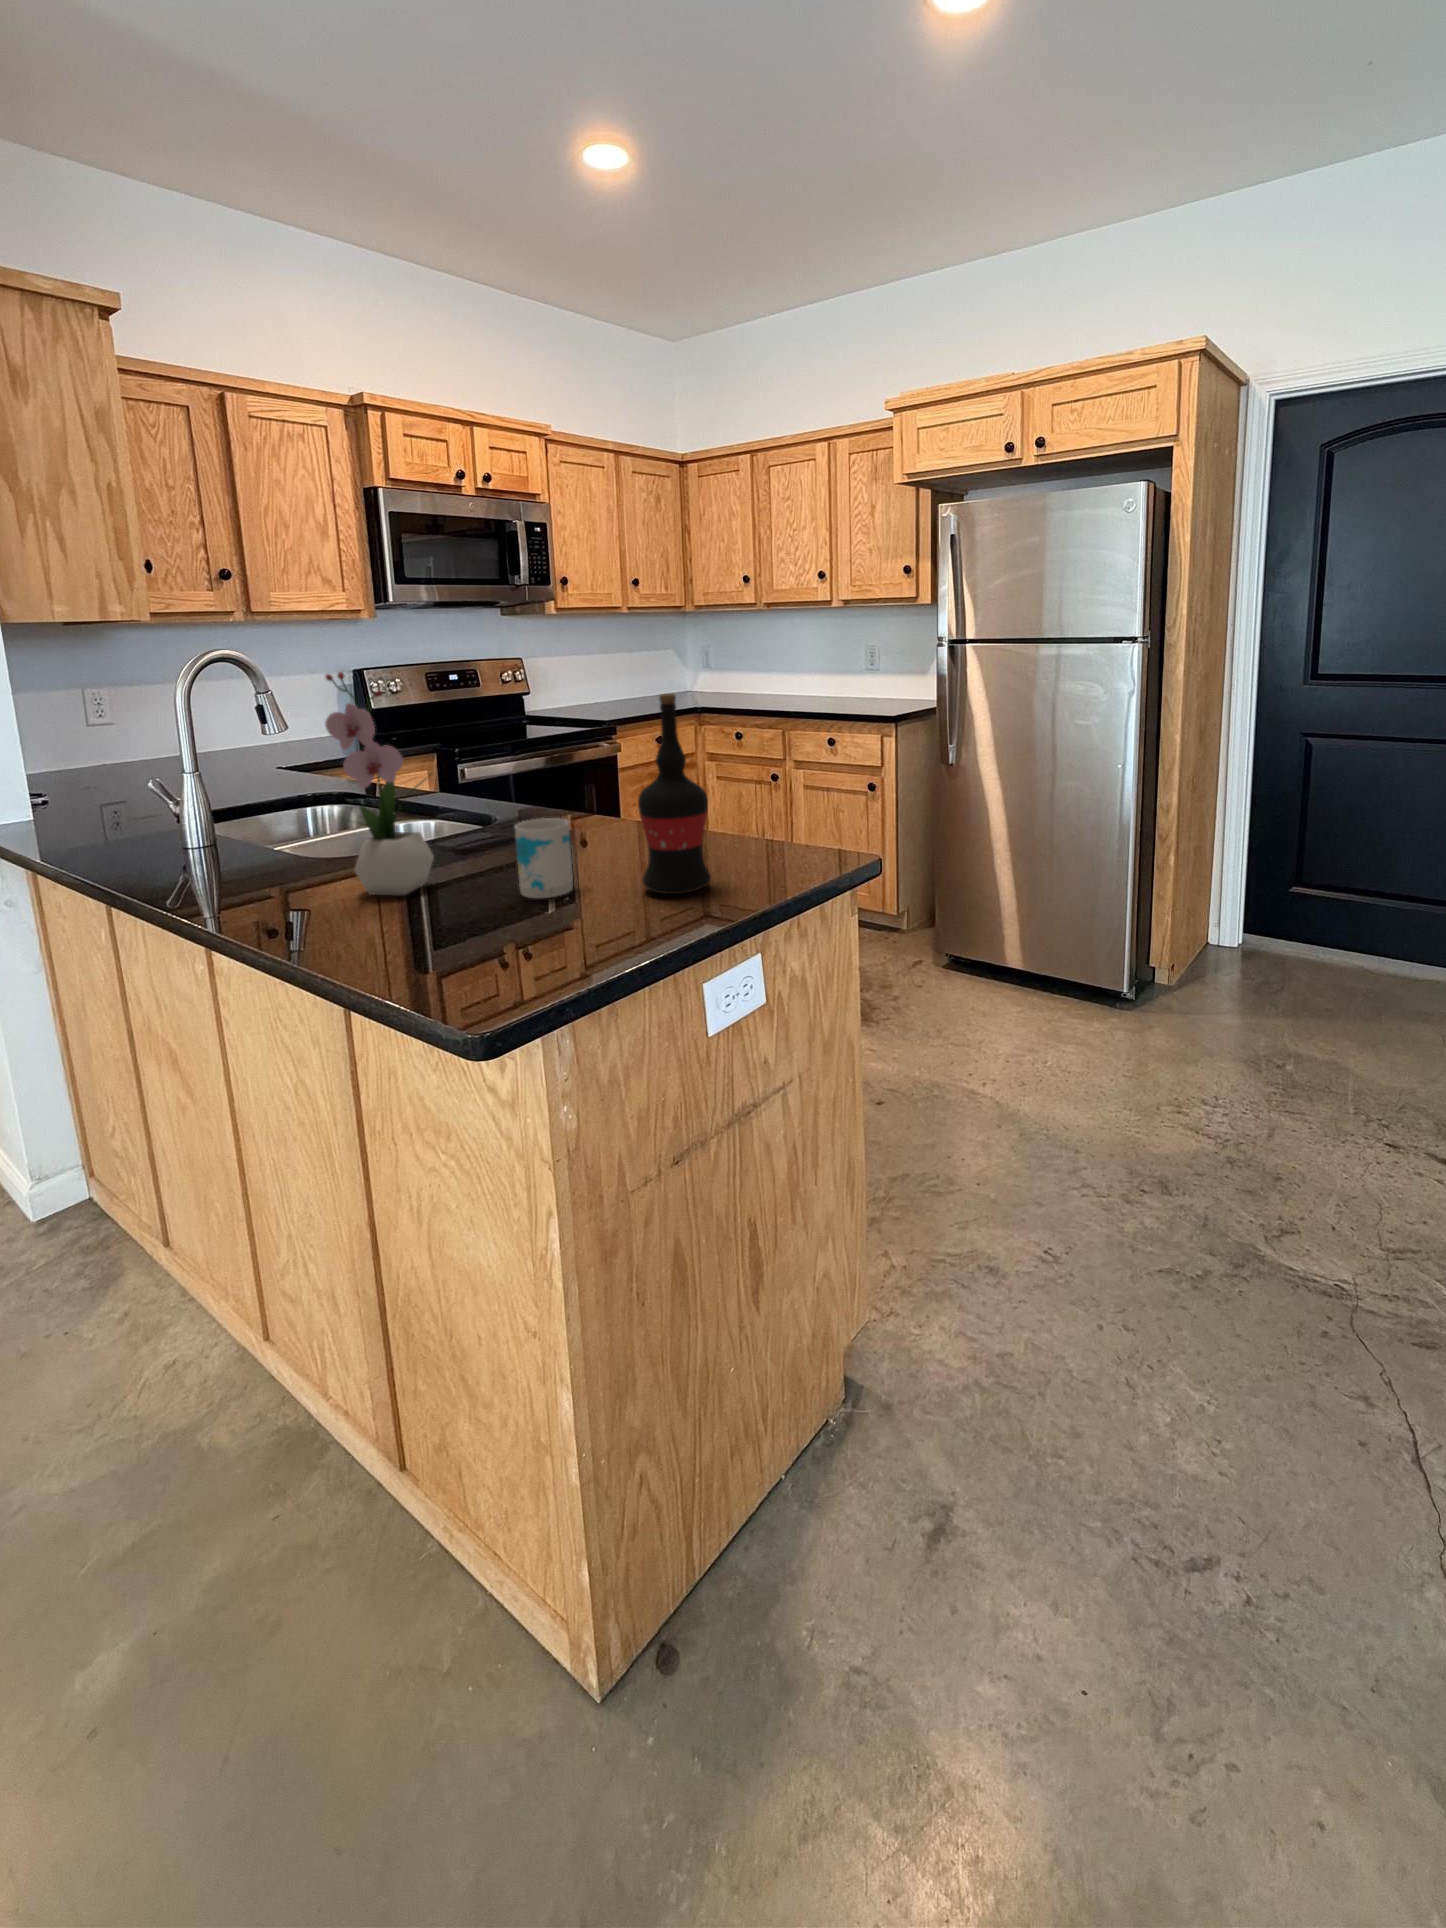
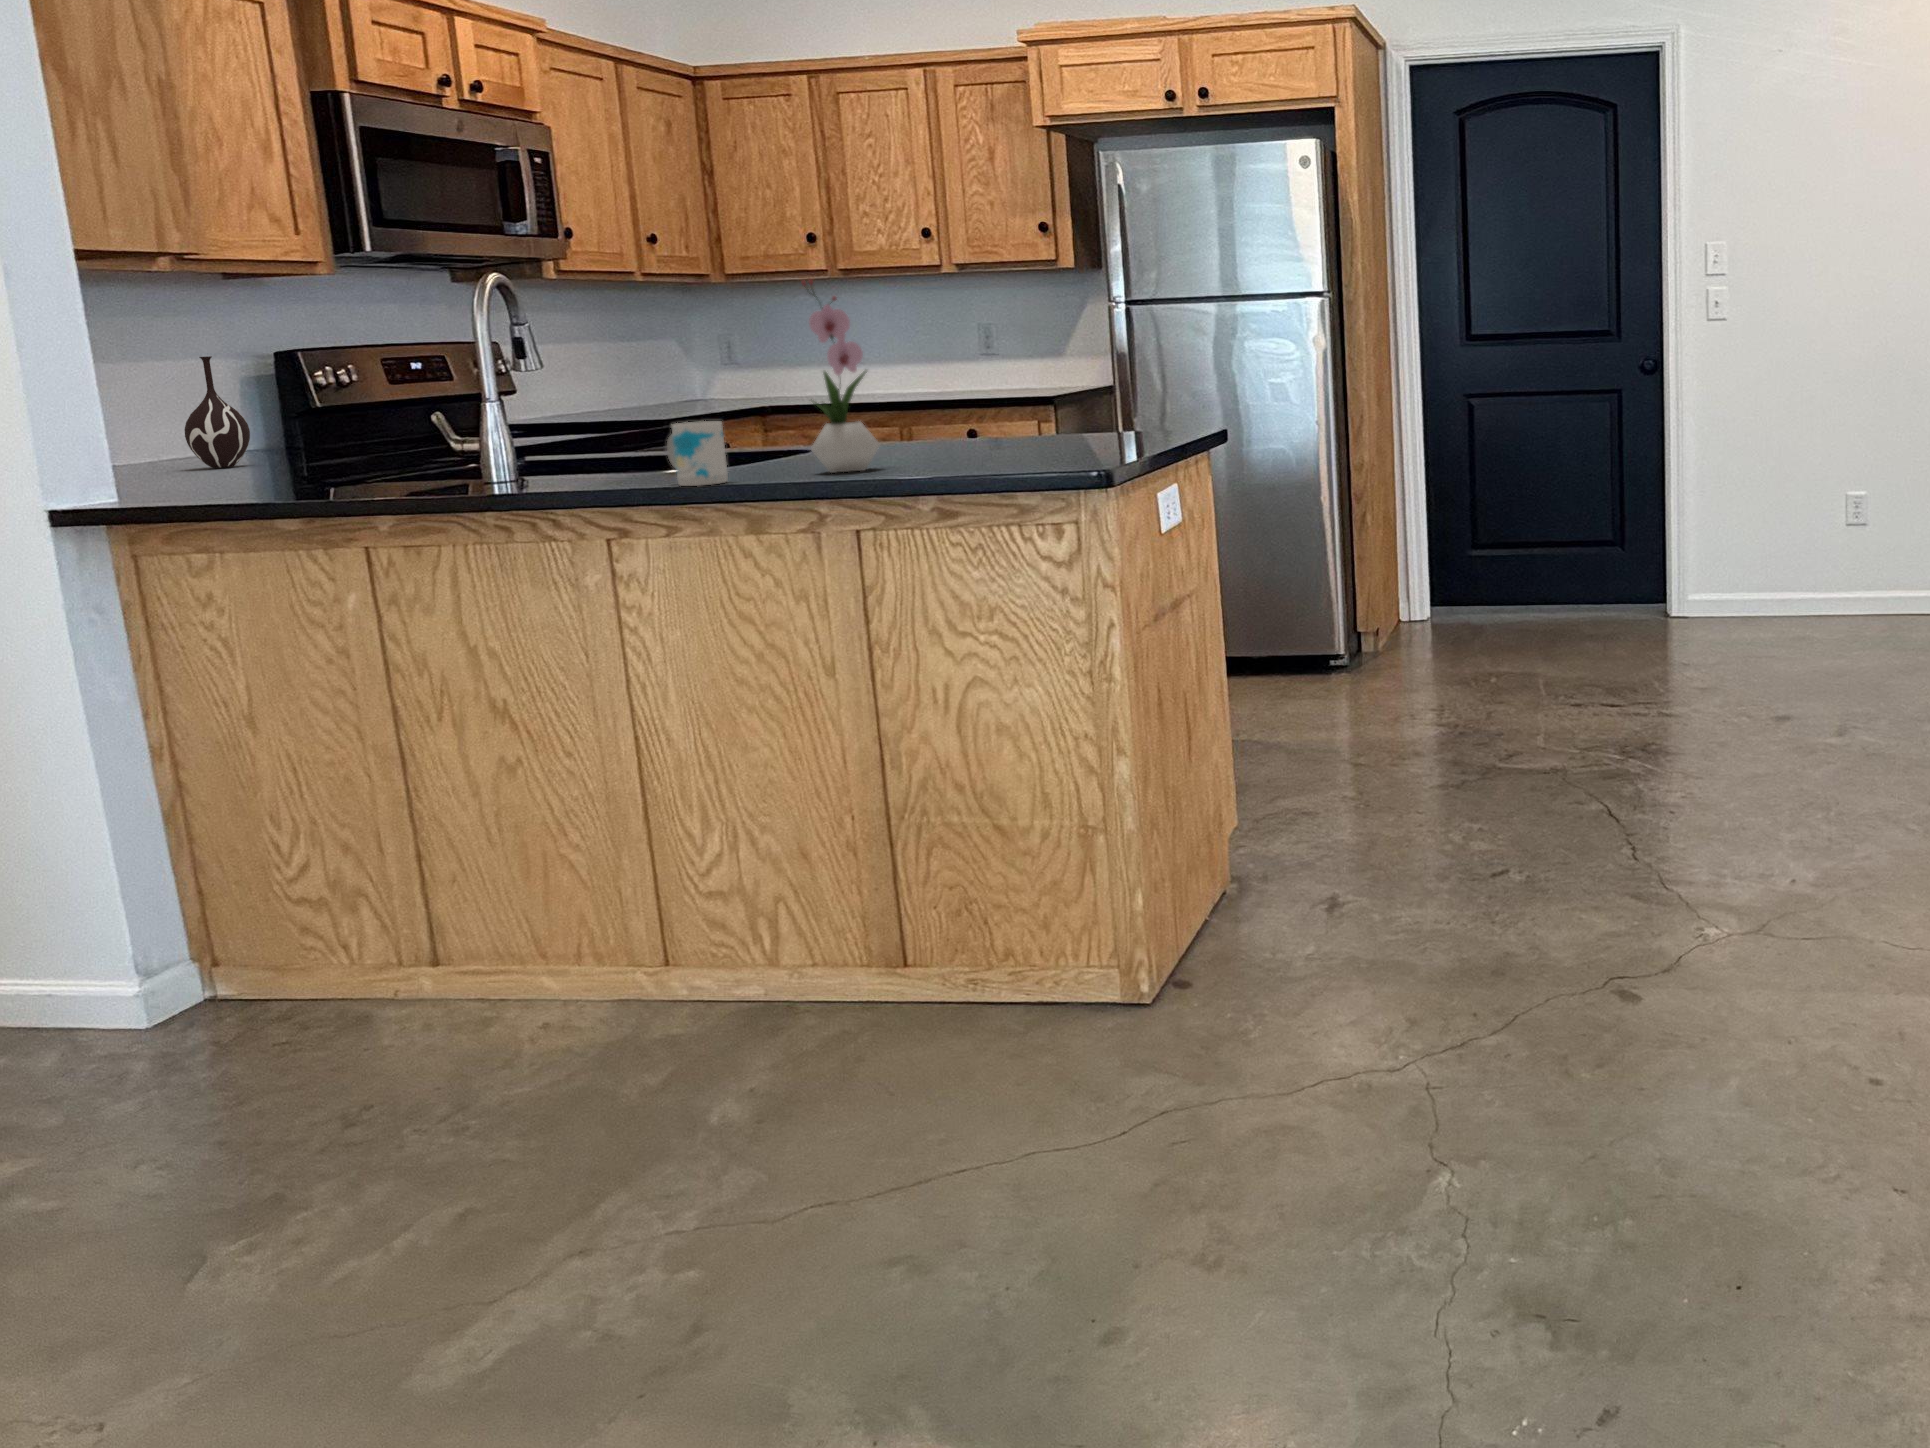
vase: none [265,678,305,756] -> present [185,356,250,468]
wine bottle: present [638,693,711,894] -> none [1061,297,1122,451]
mug: present [515,818,573,898] -> present [667,421,728,486]

